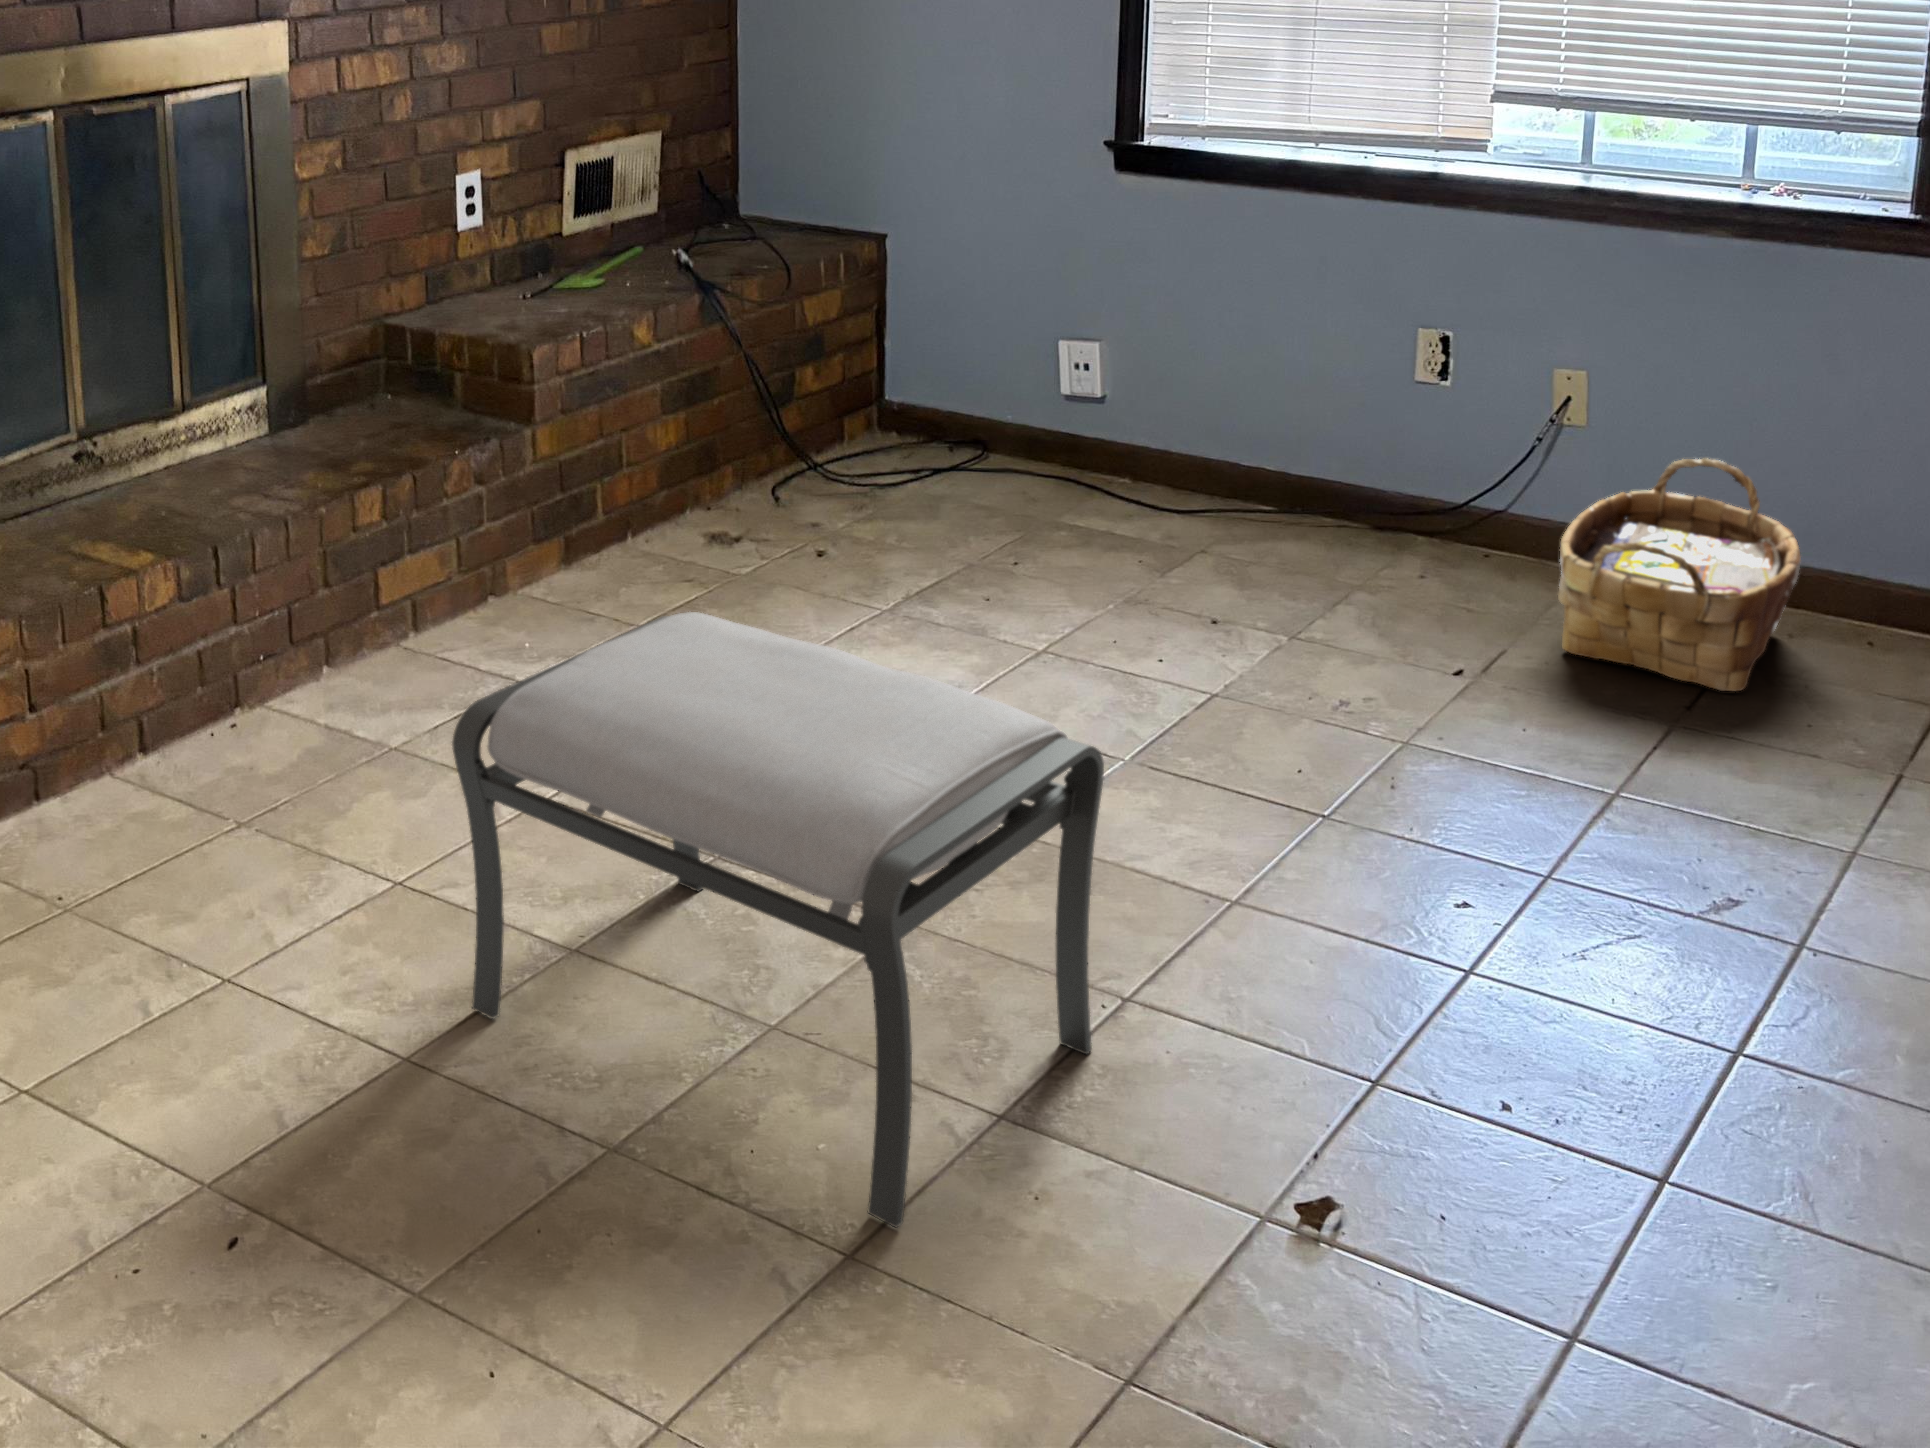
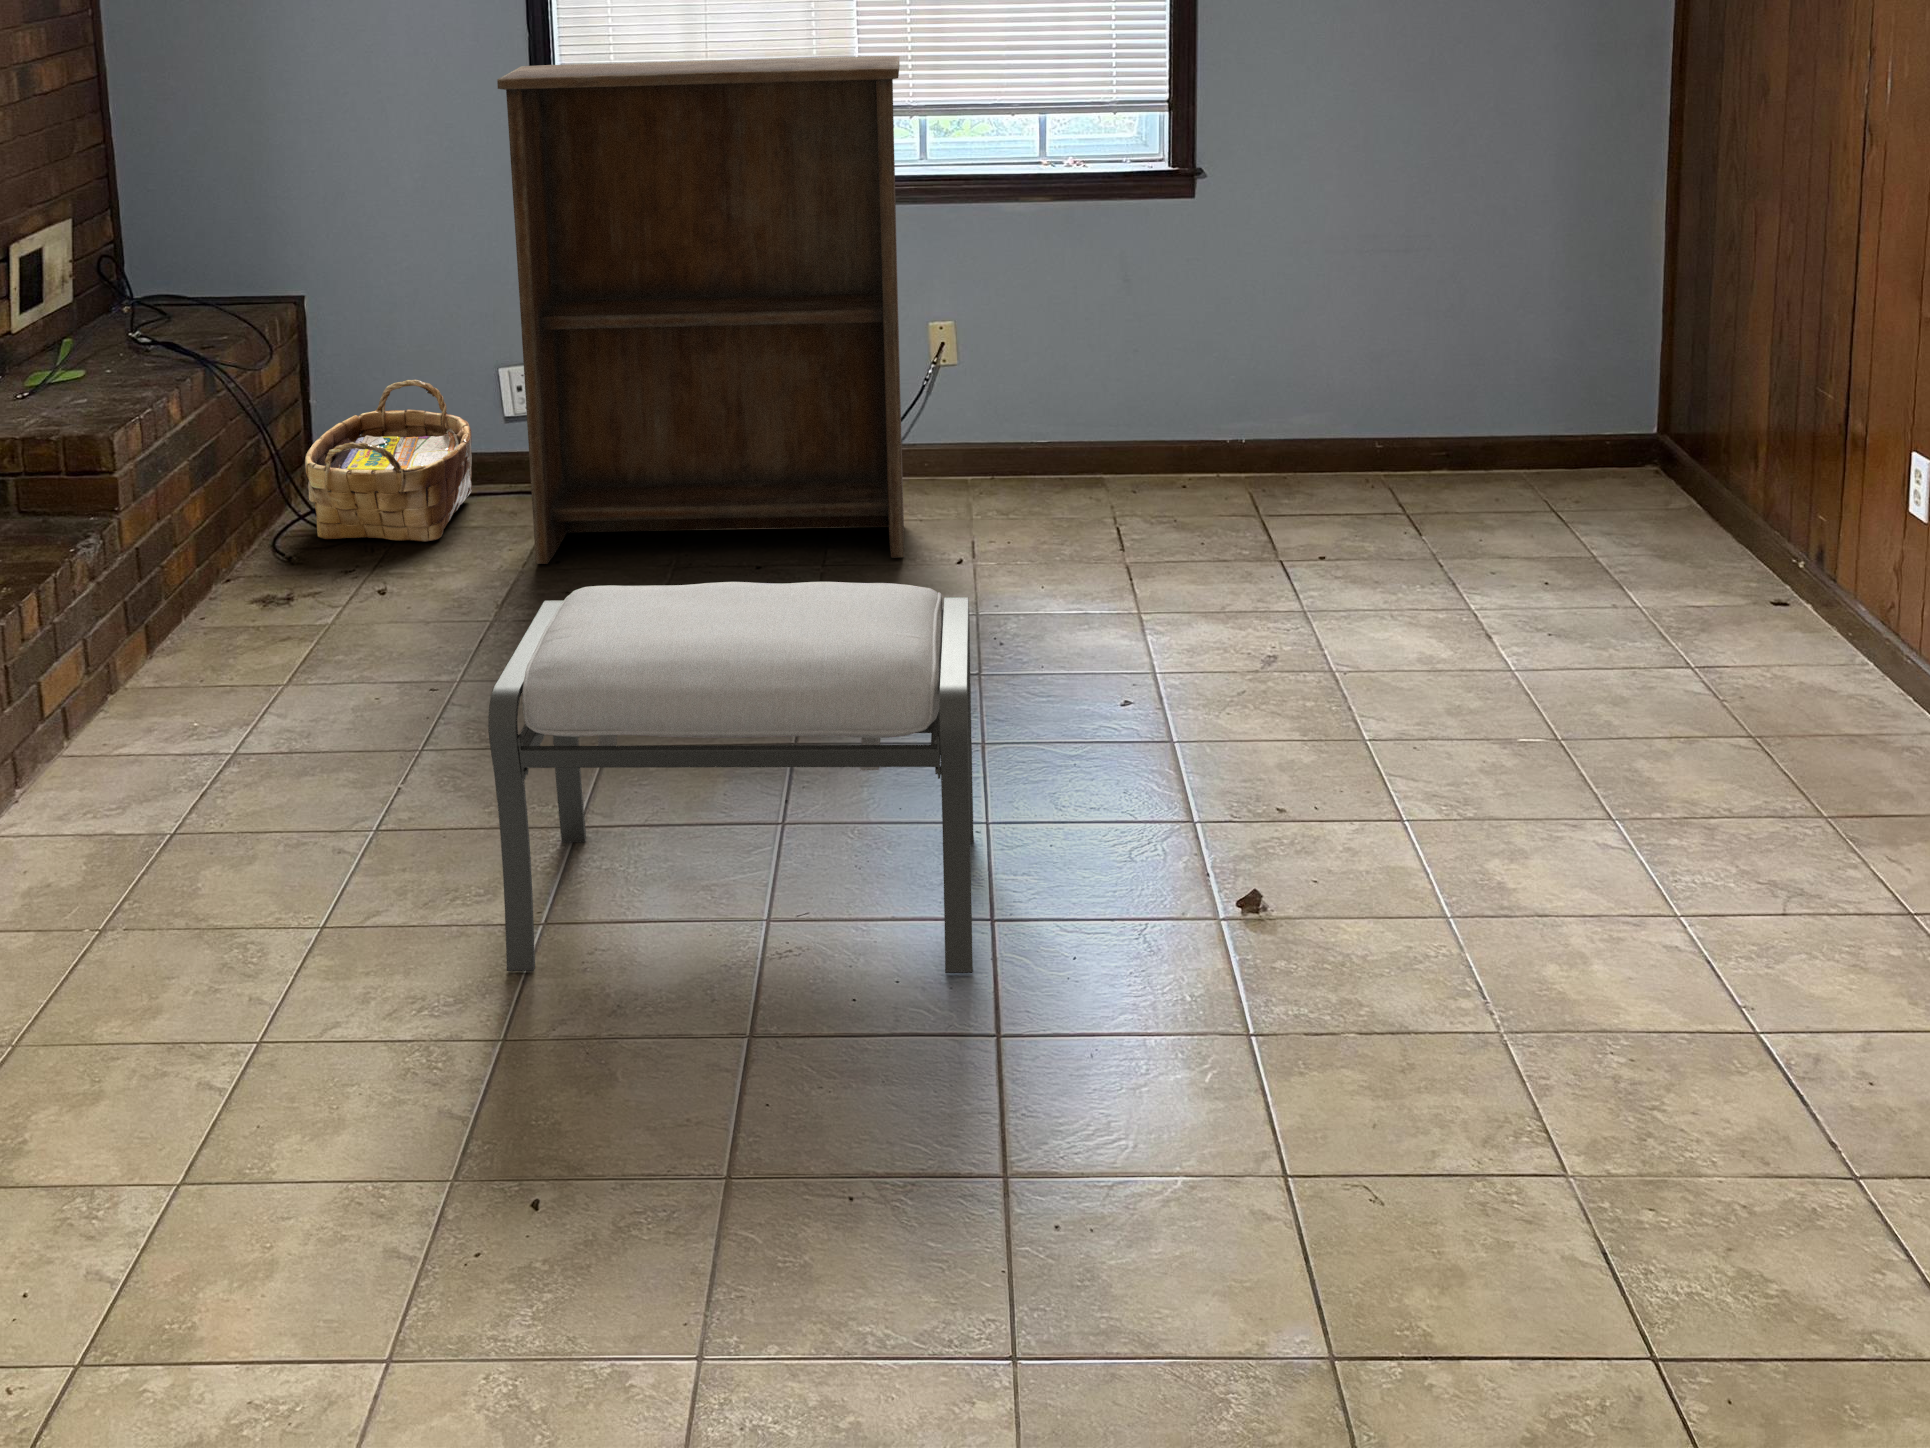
bookshelf: none [985,14,1492,660] -> present [497,56,904,564]
woven basket: present [1558,459,1801,691] -> present [305,380,472,542]

